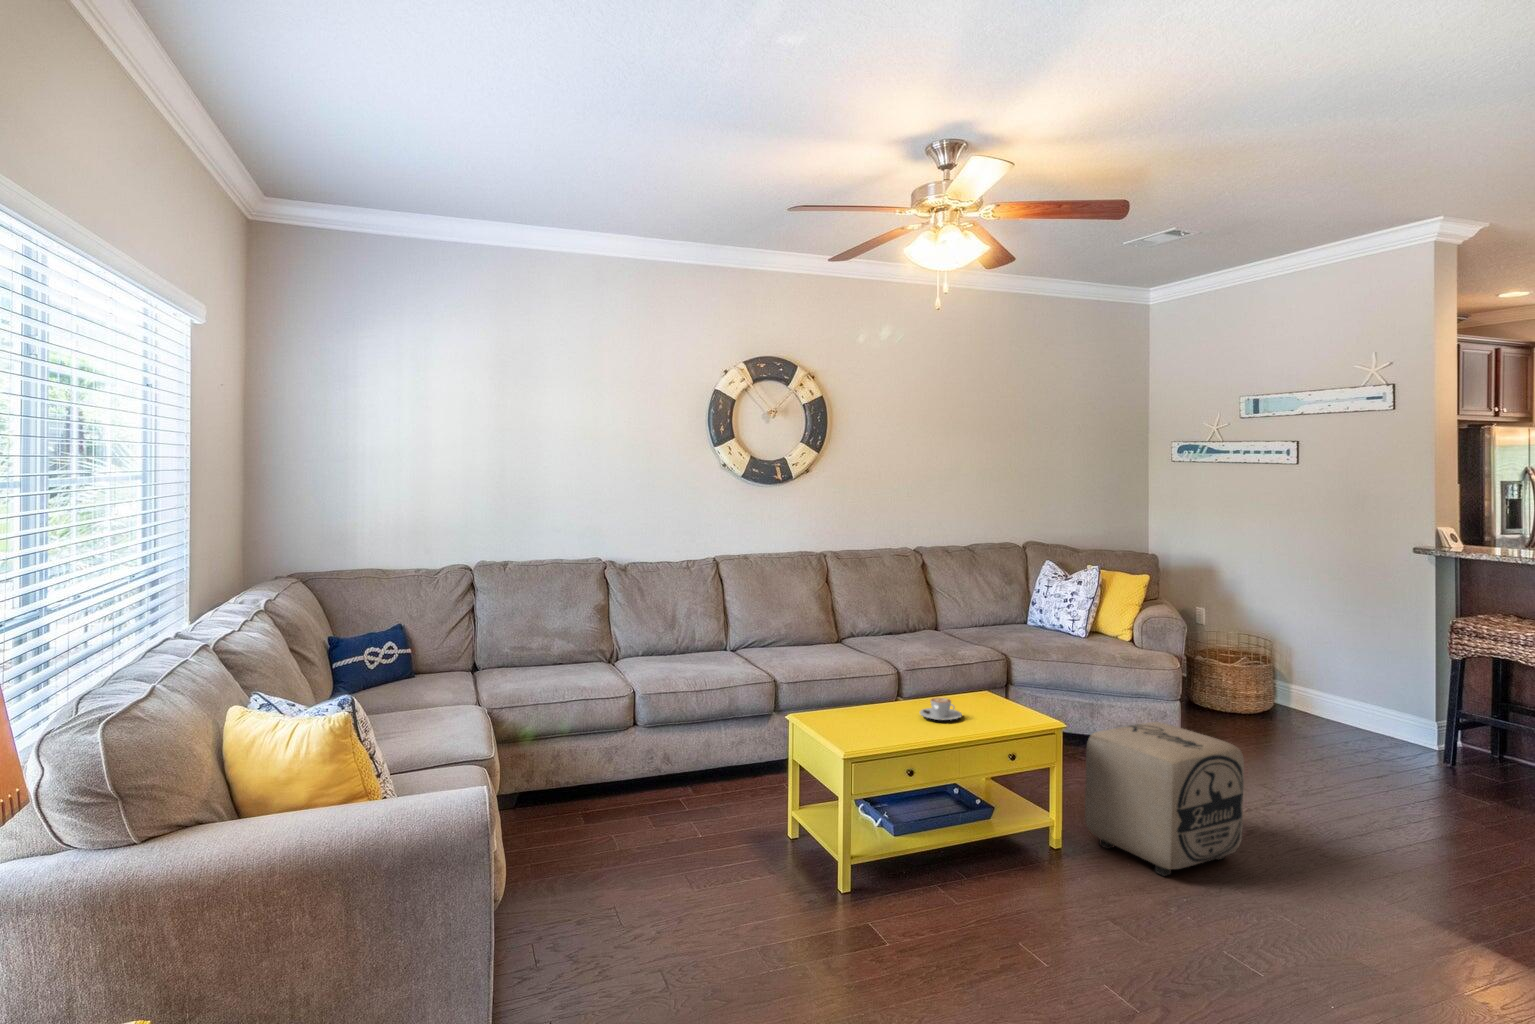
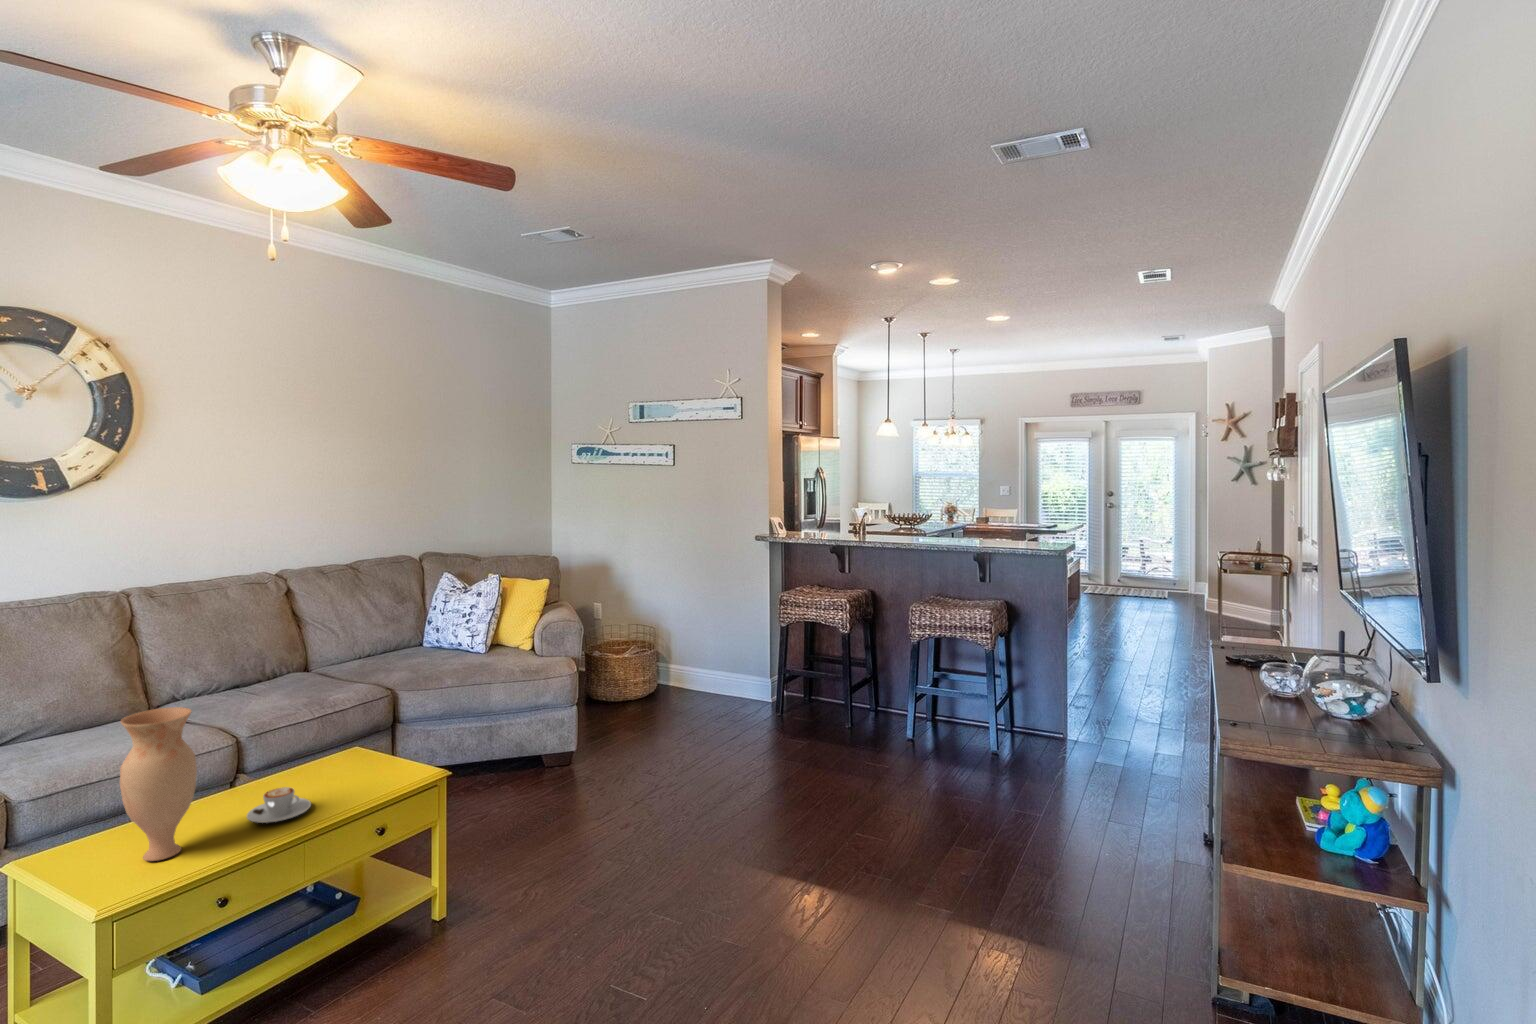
vase: none [851,622,894,726] -> present [120,707,197,861]
ottoman: present [1085,721,1244,876] -> none [475,752,634,930]

